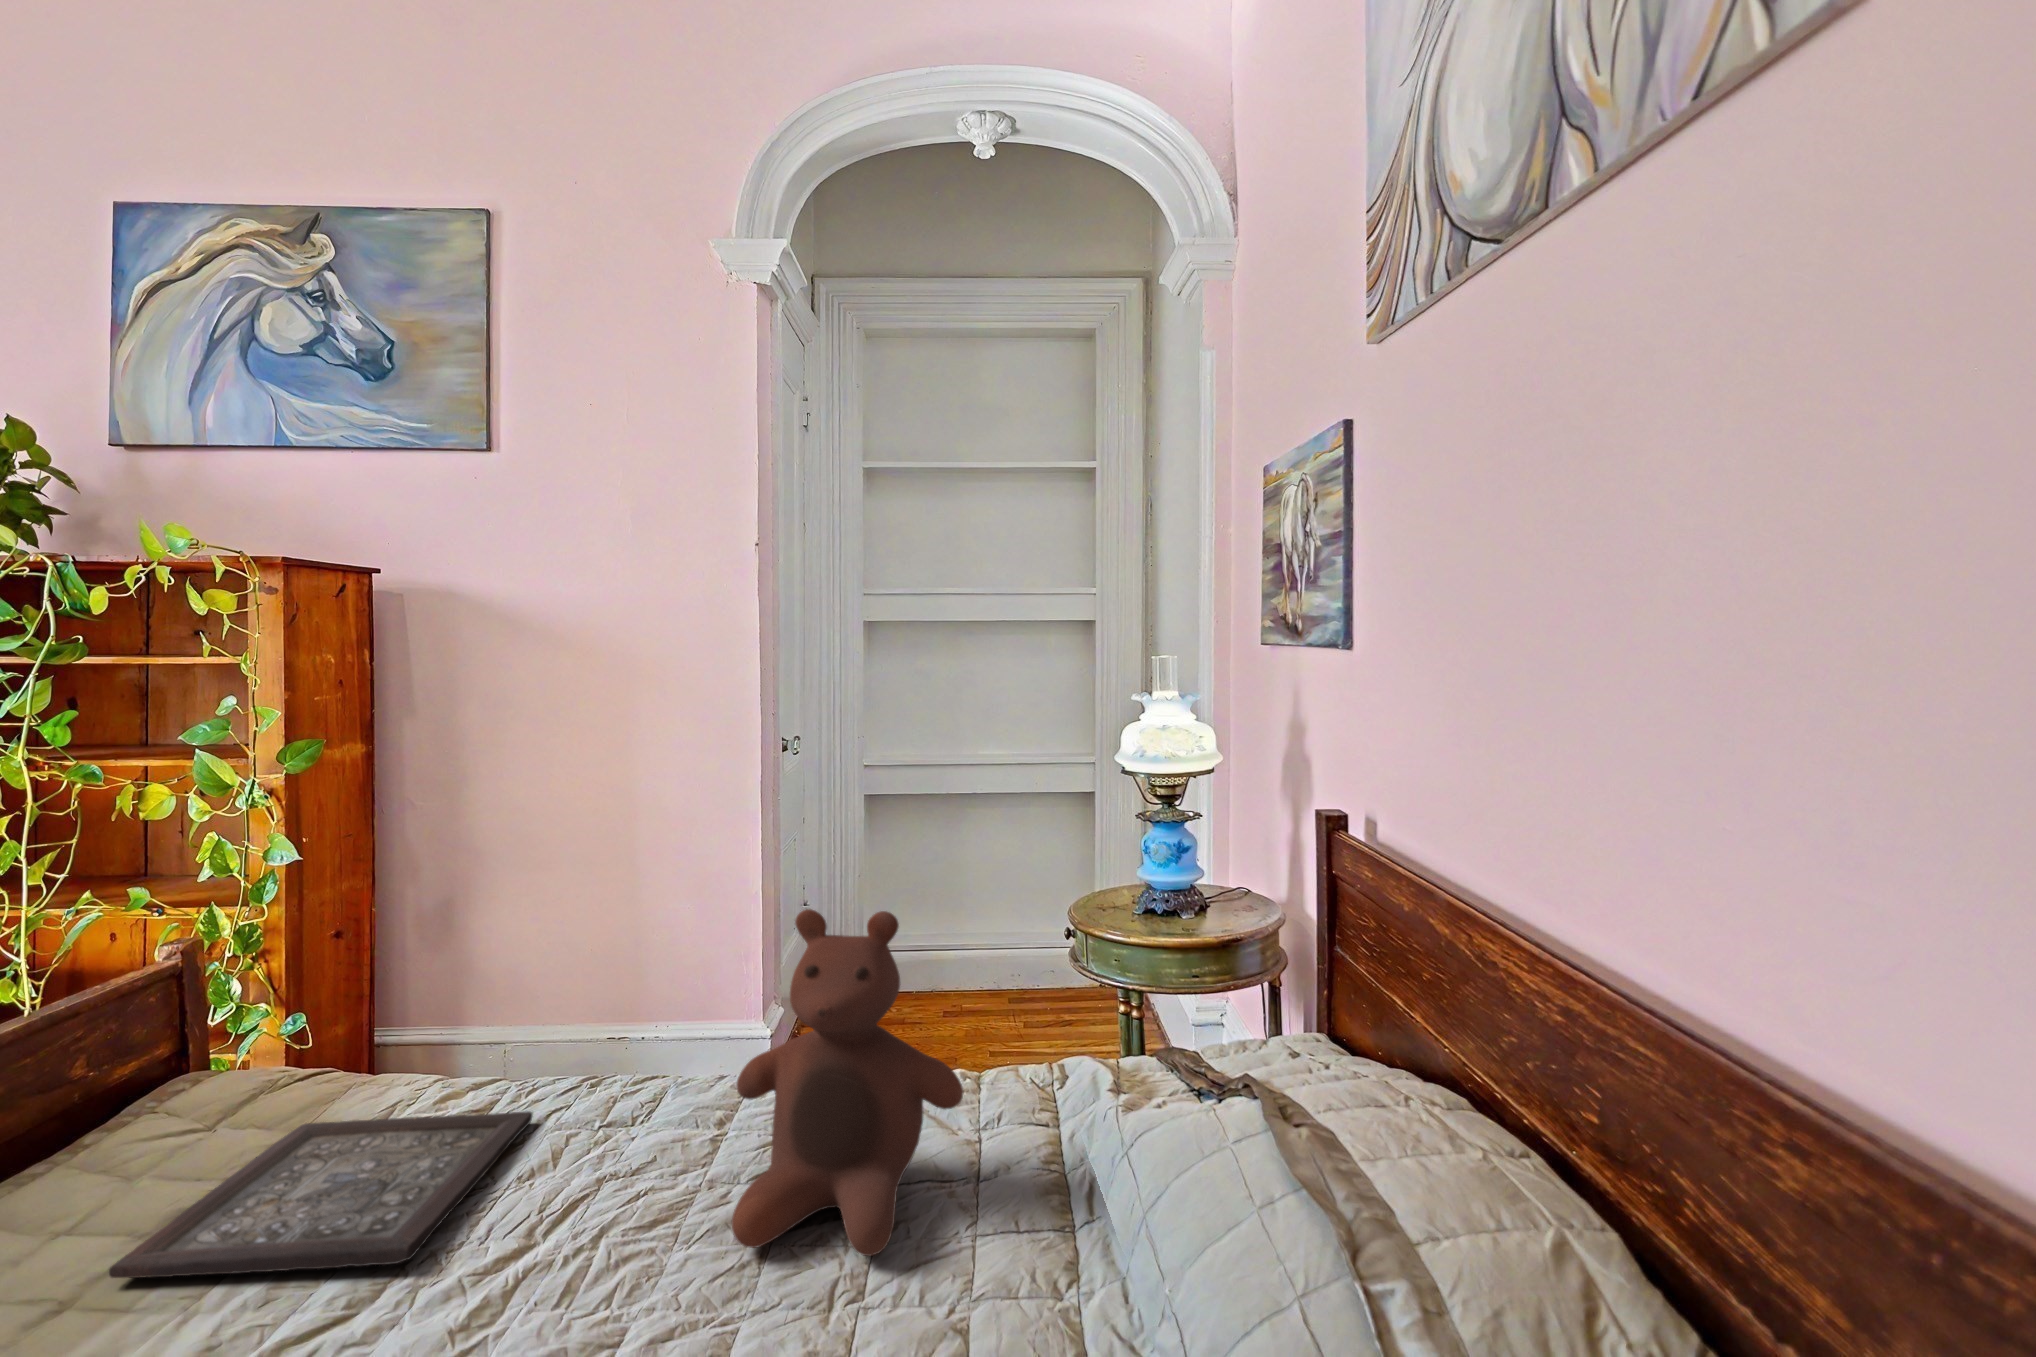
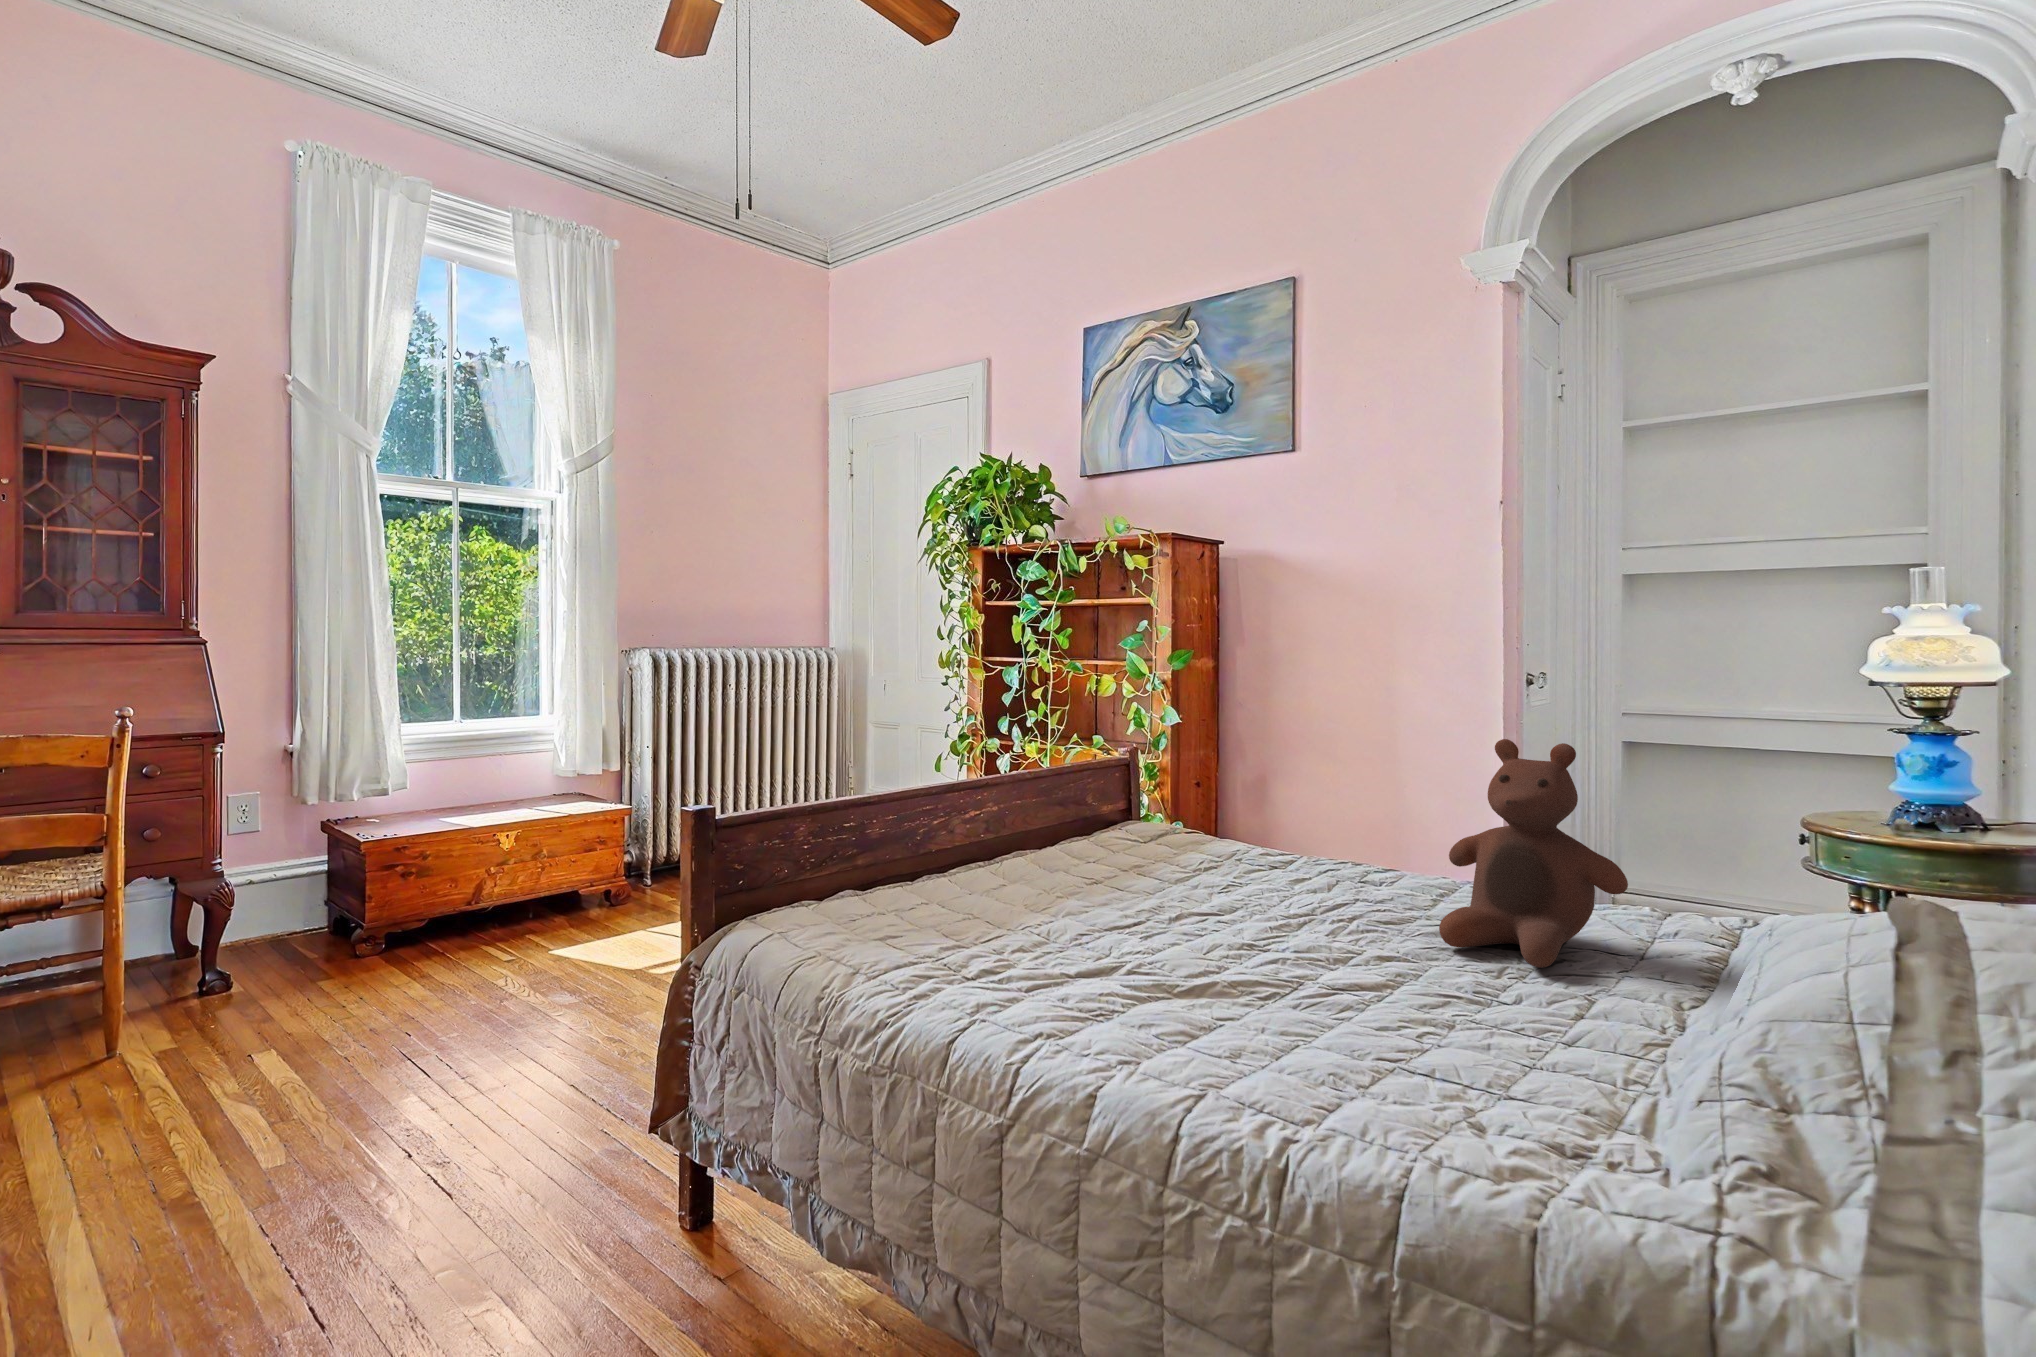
tray: present [109,1112,533,1278] -> none [1115,849,1316,906]

